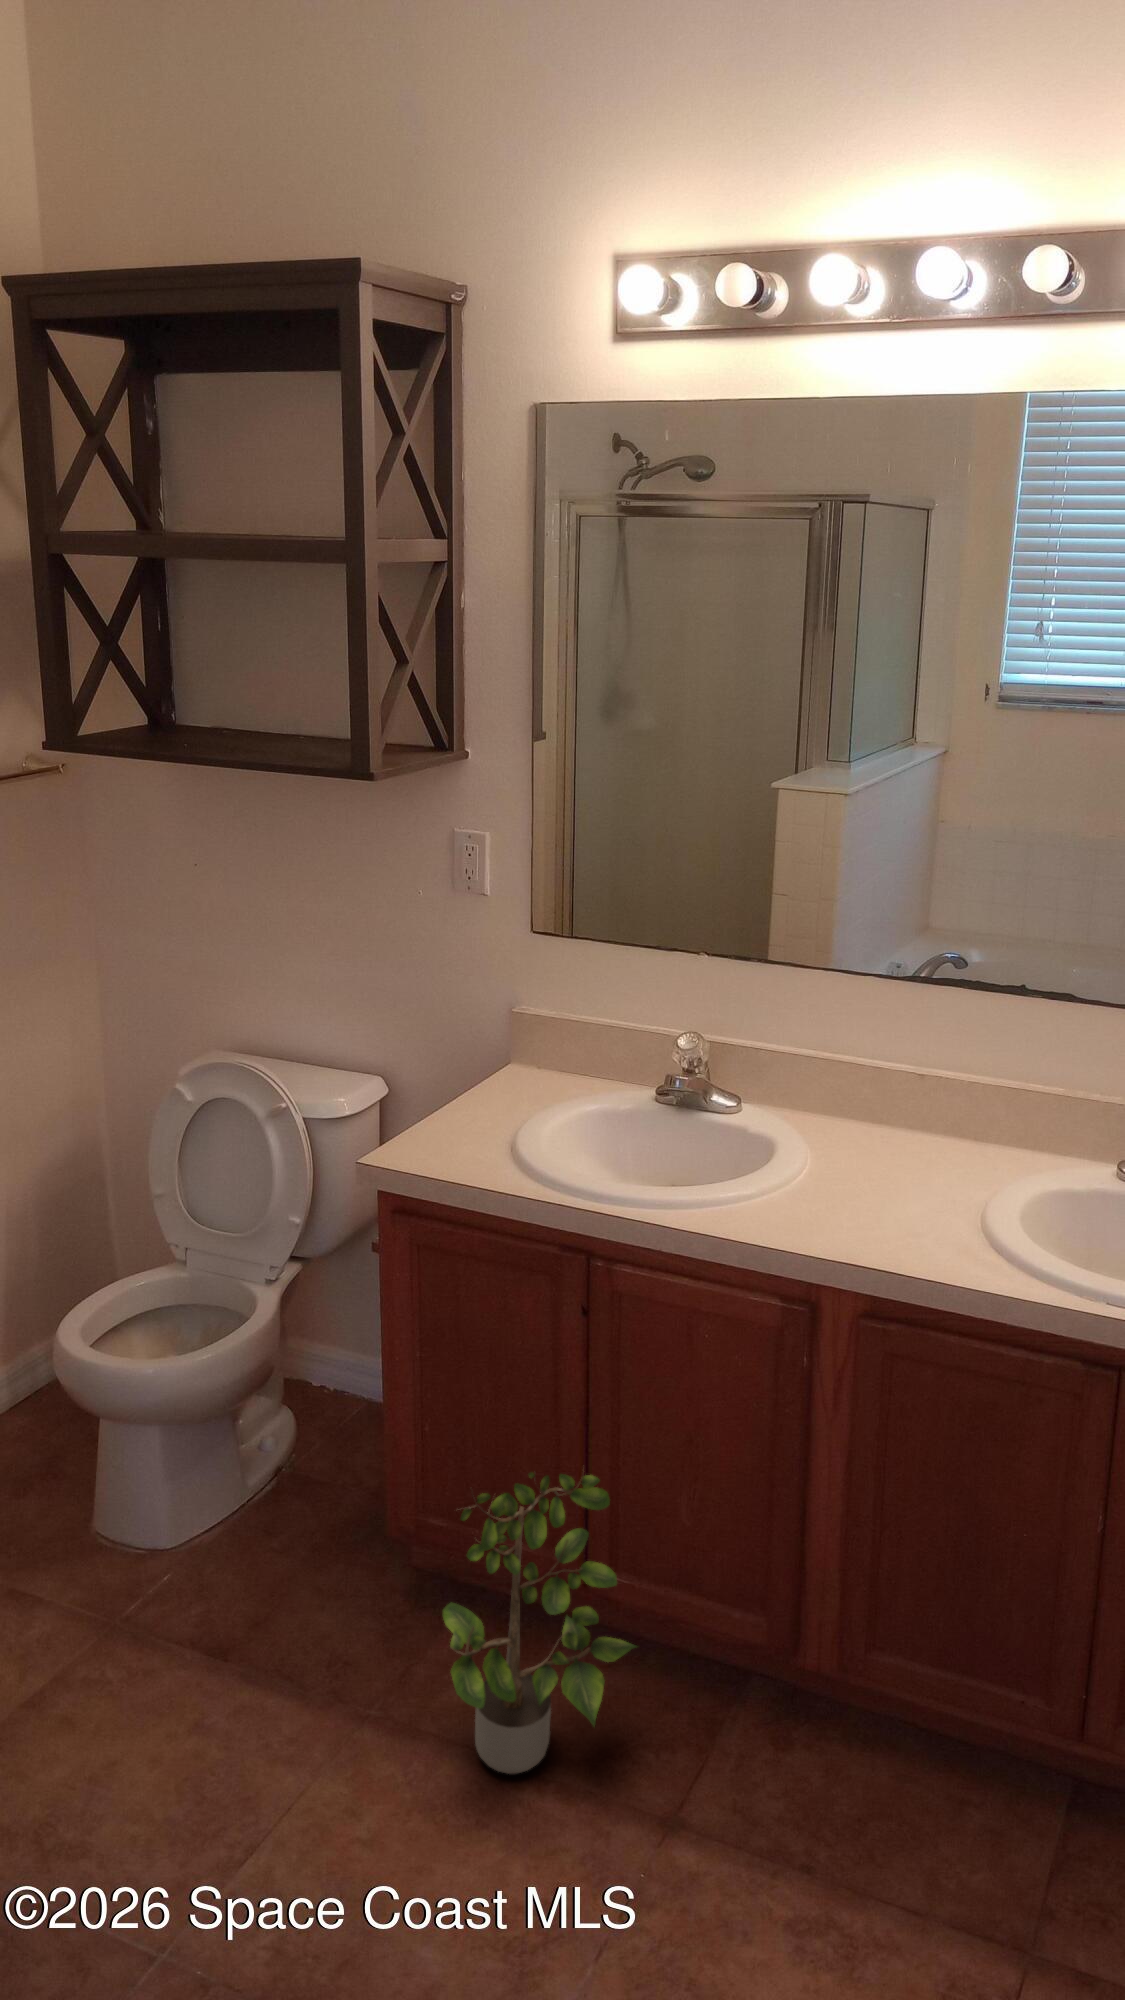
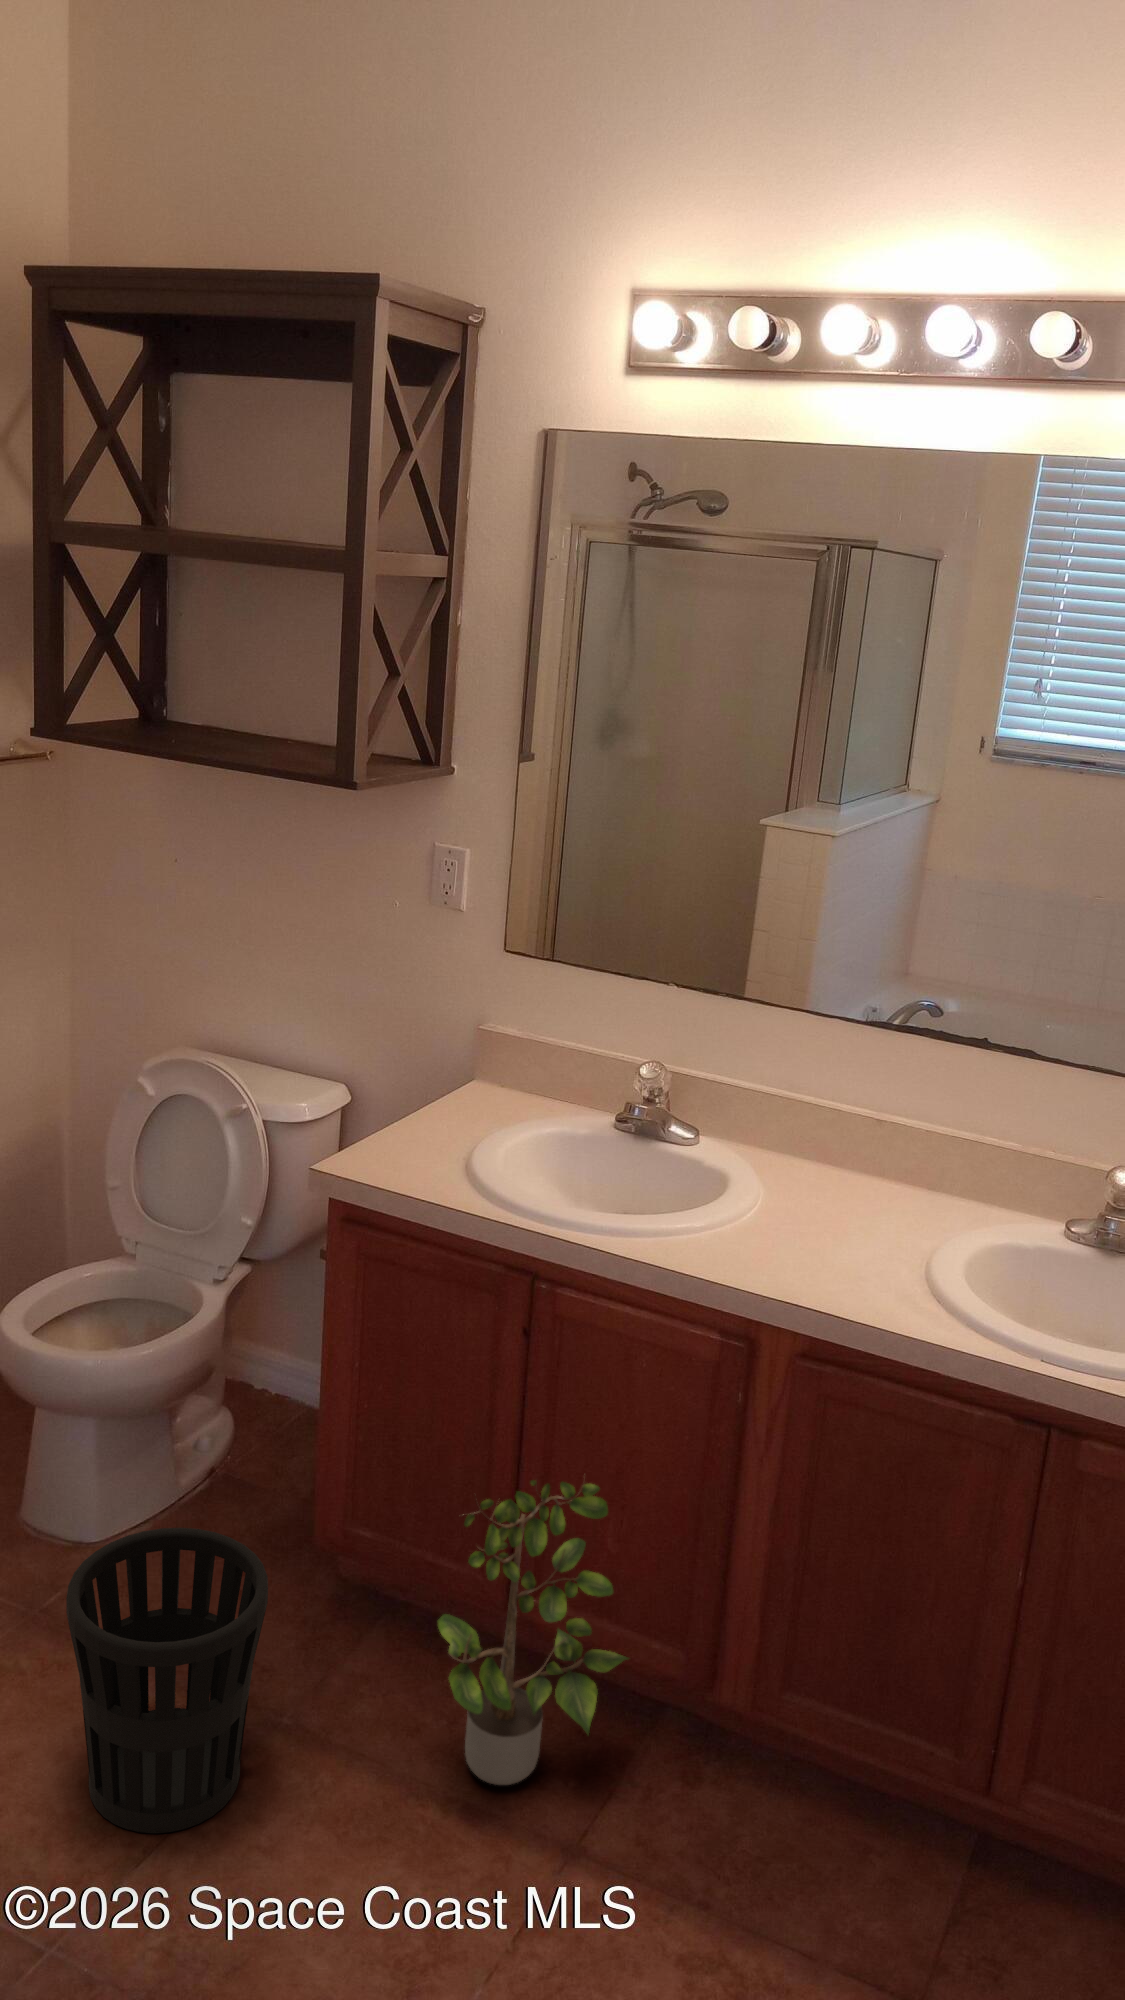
wastebasket: none [65,1518,268,1825] -> present [66,1528,268,1833]

